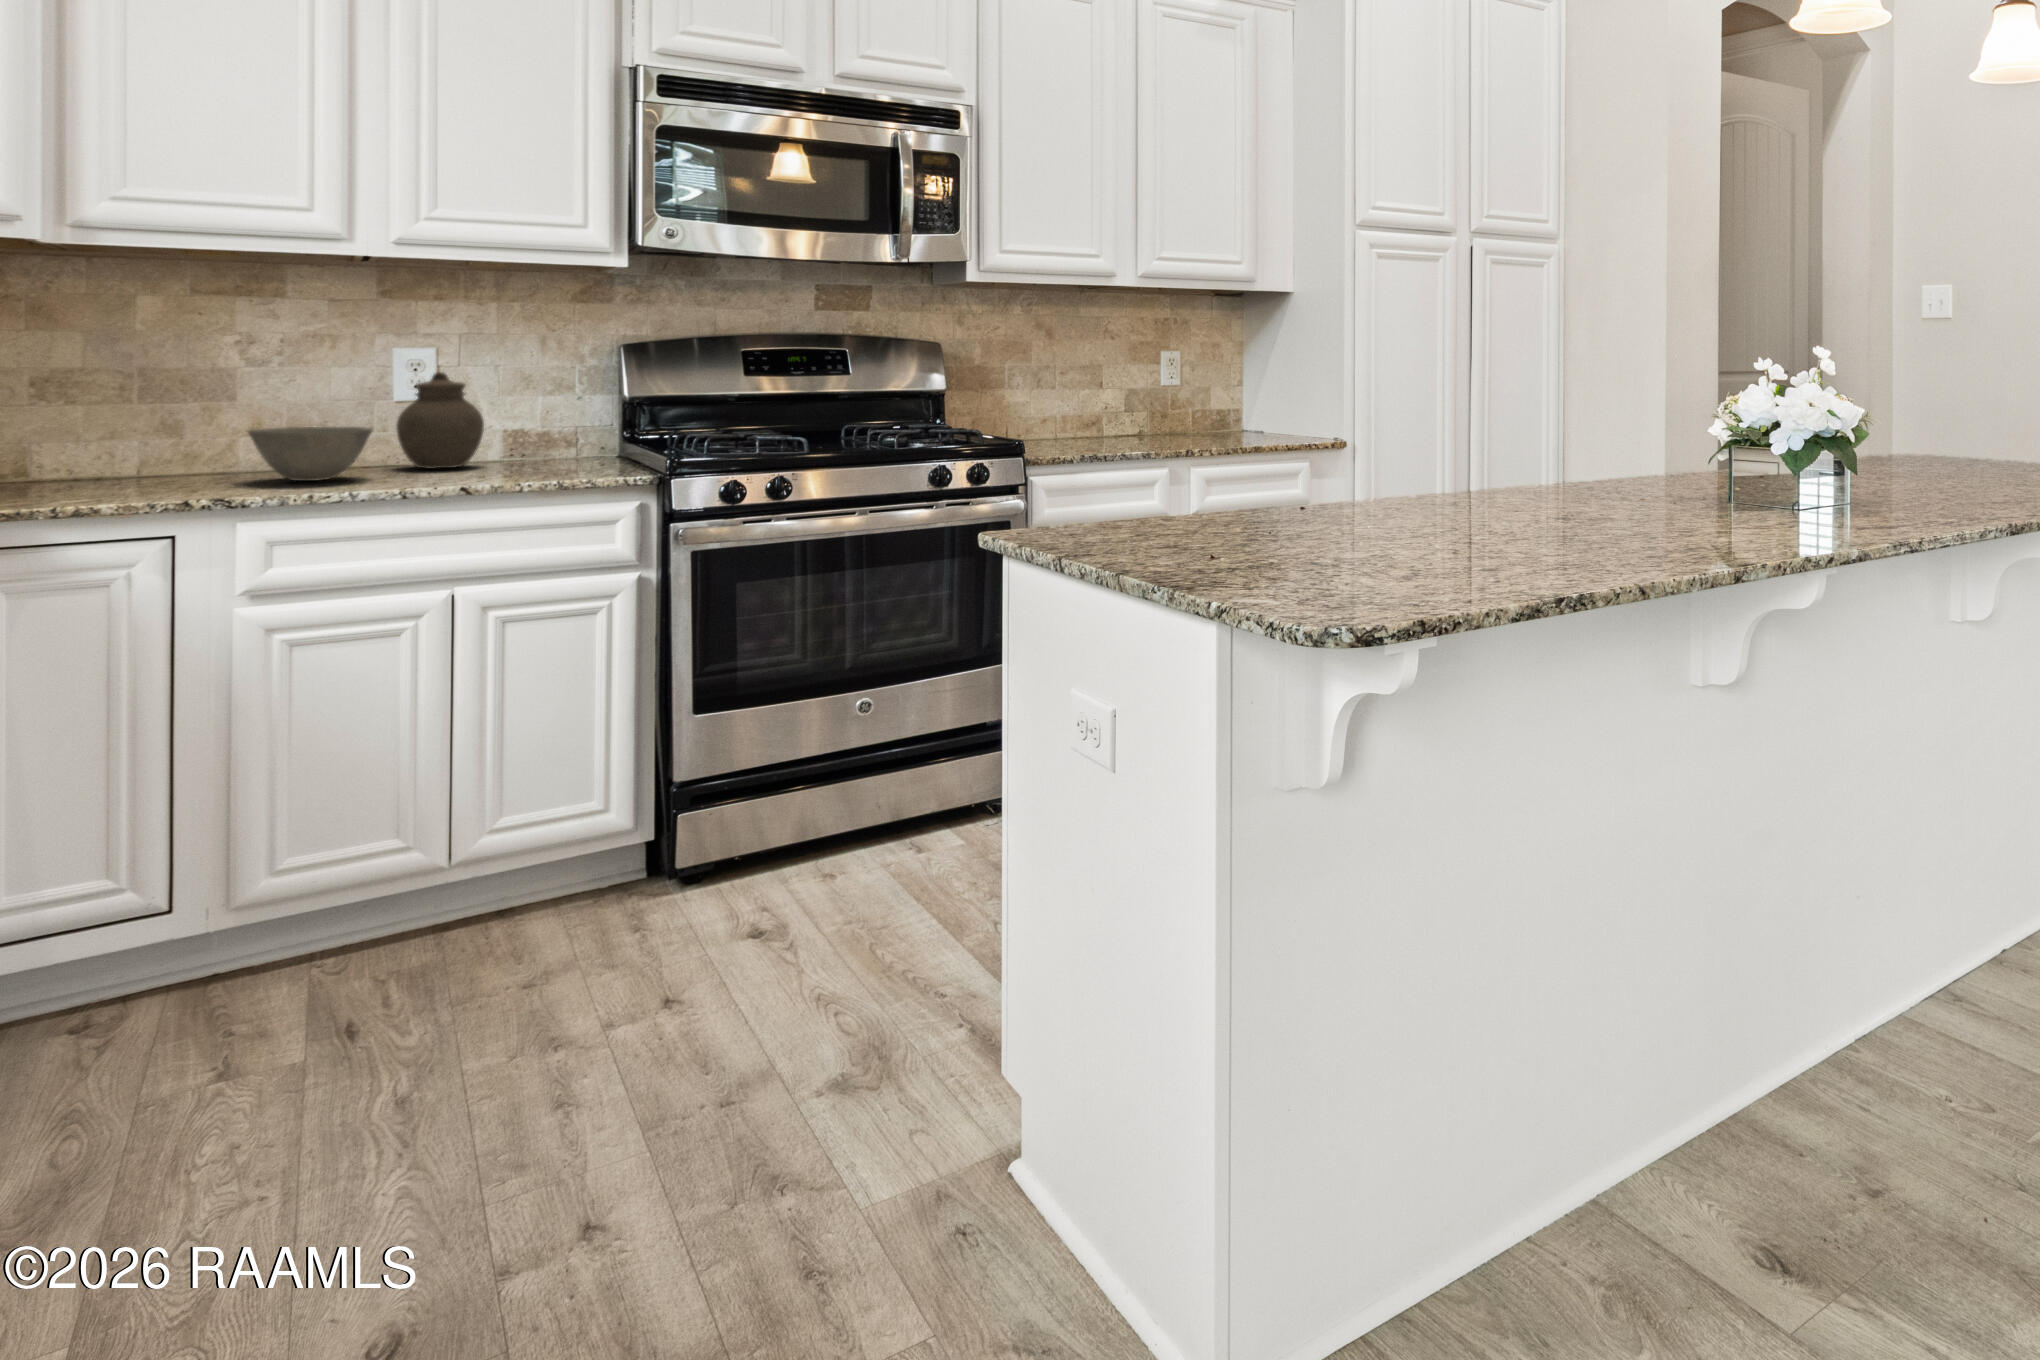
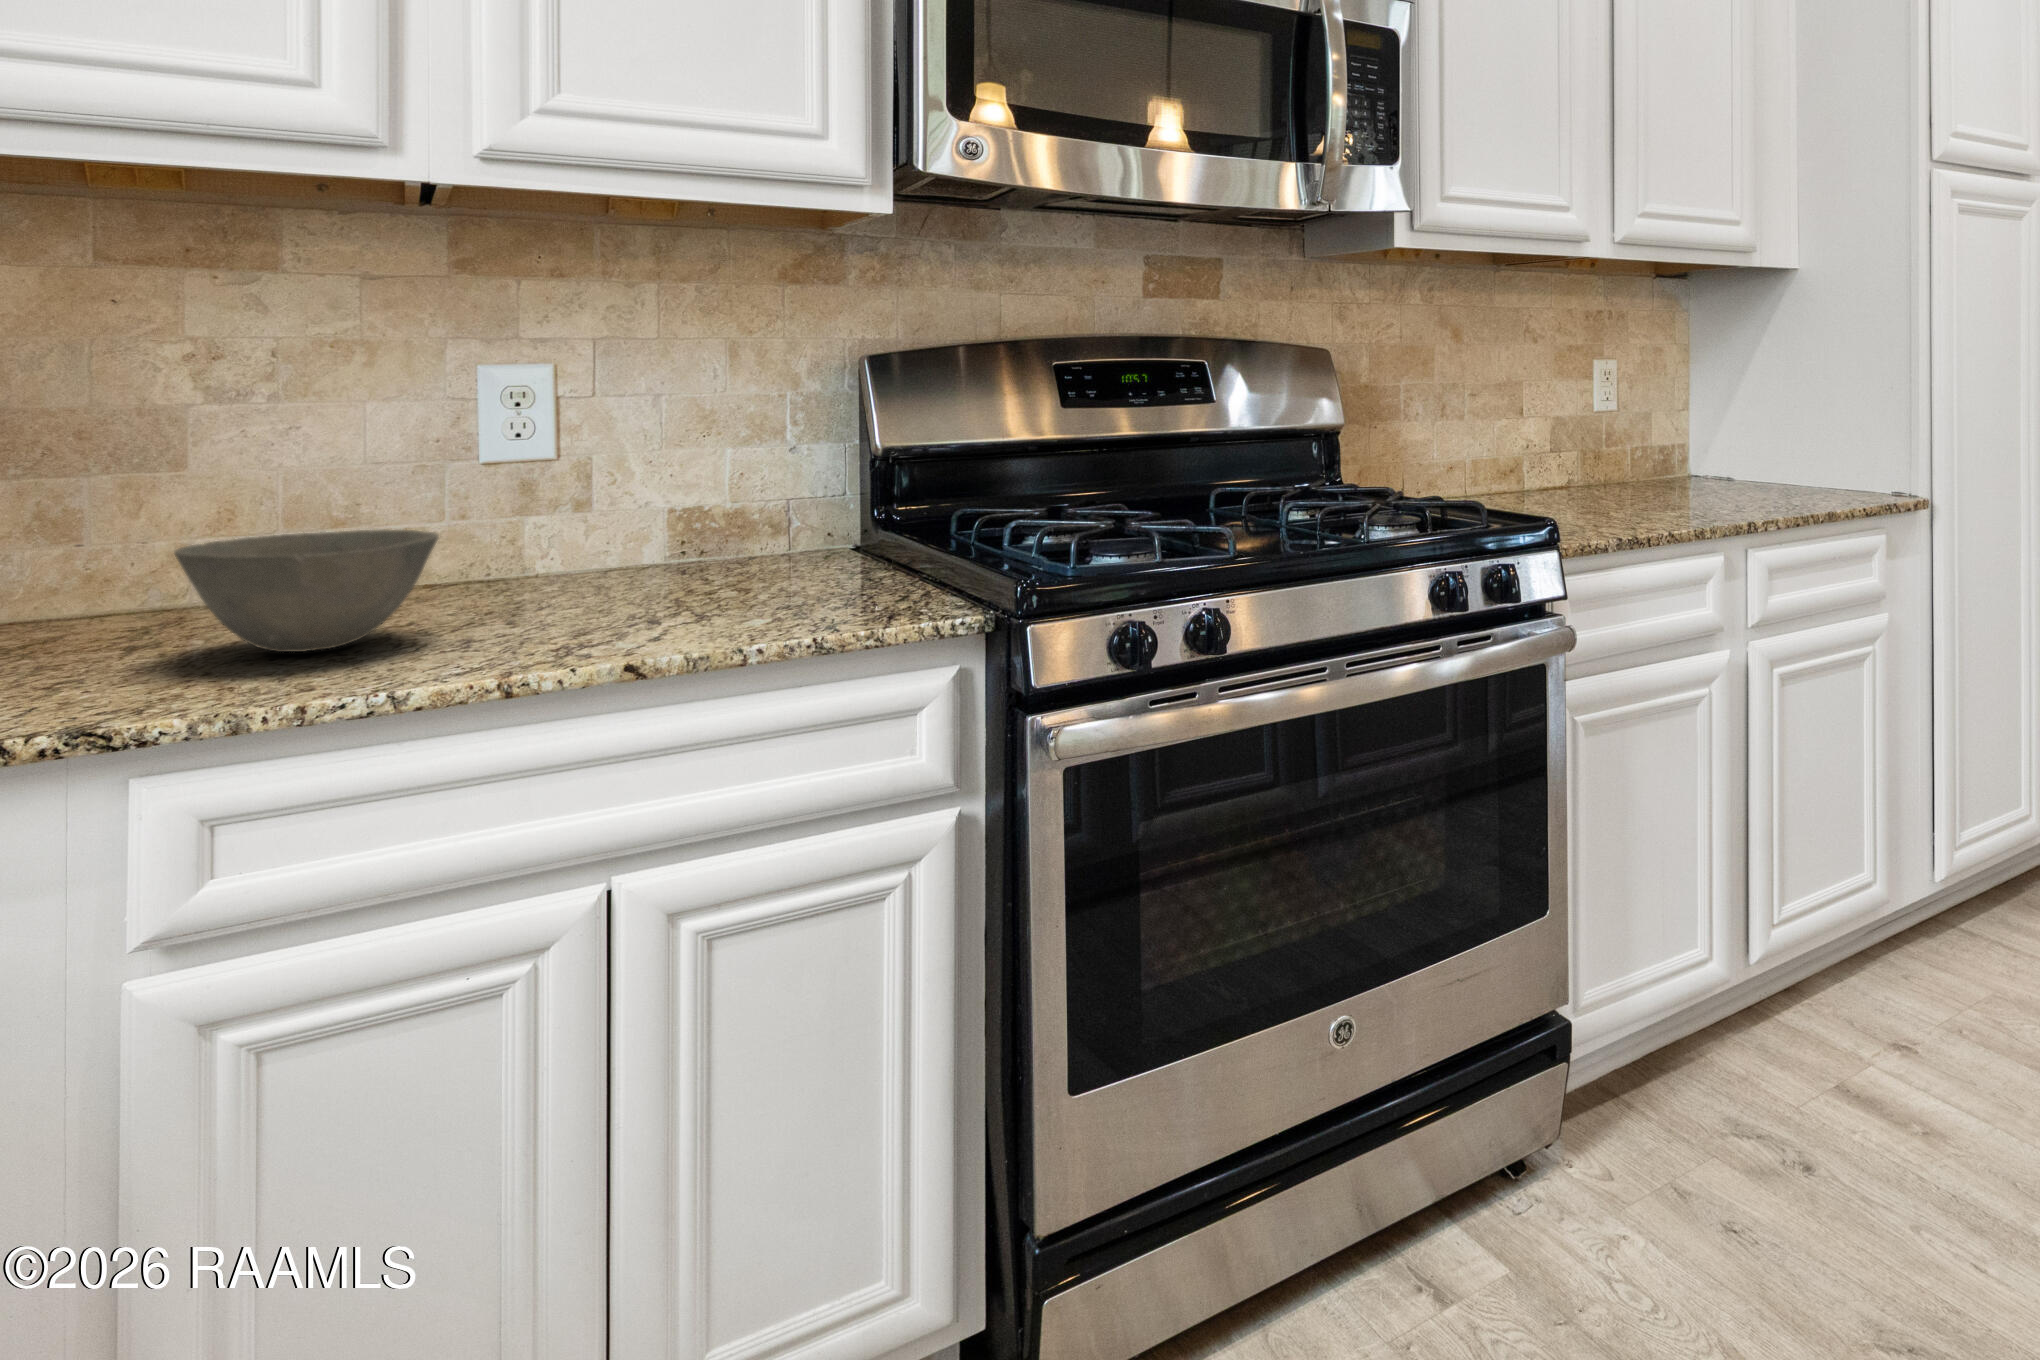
jar: present [396,372,484,469] -> none [483,415,643,601]

